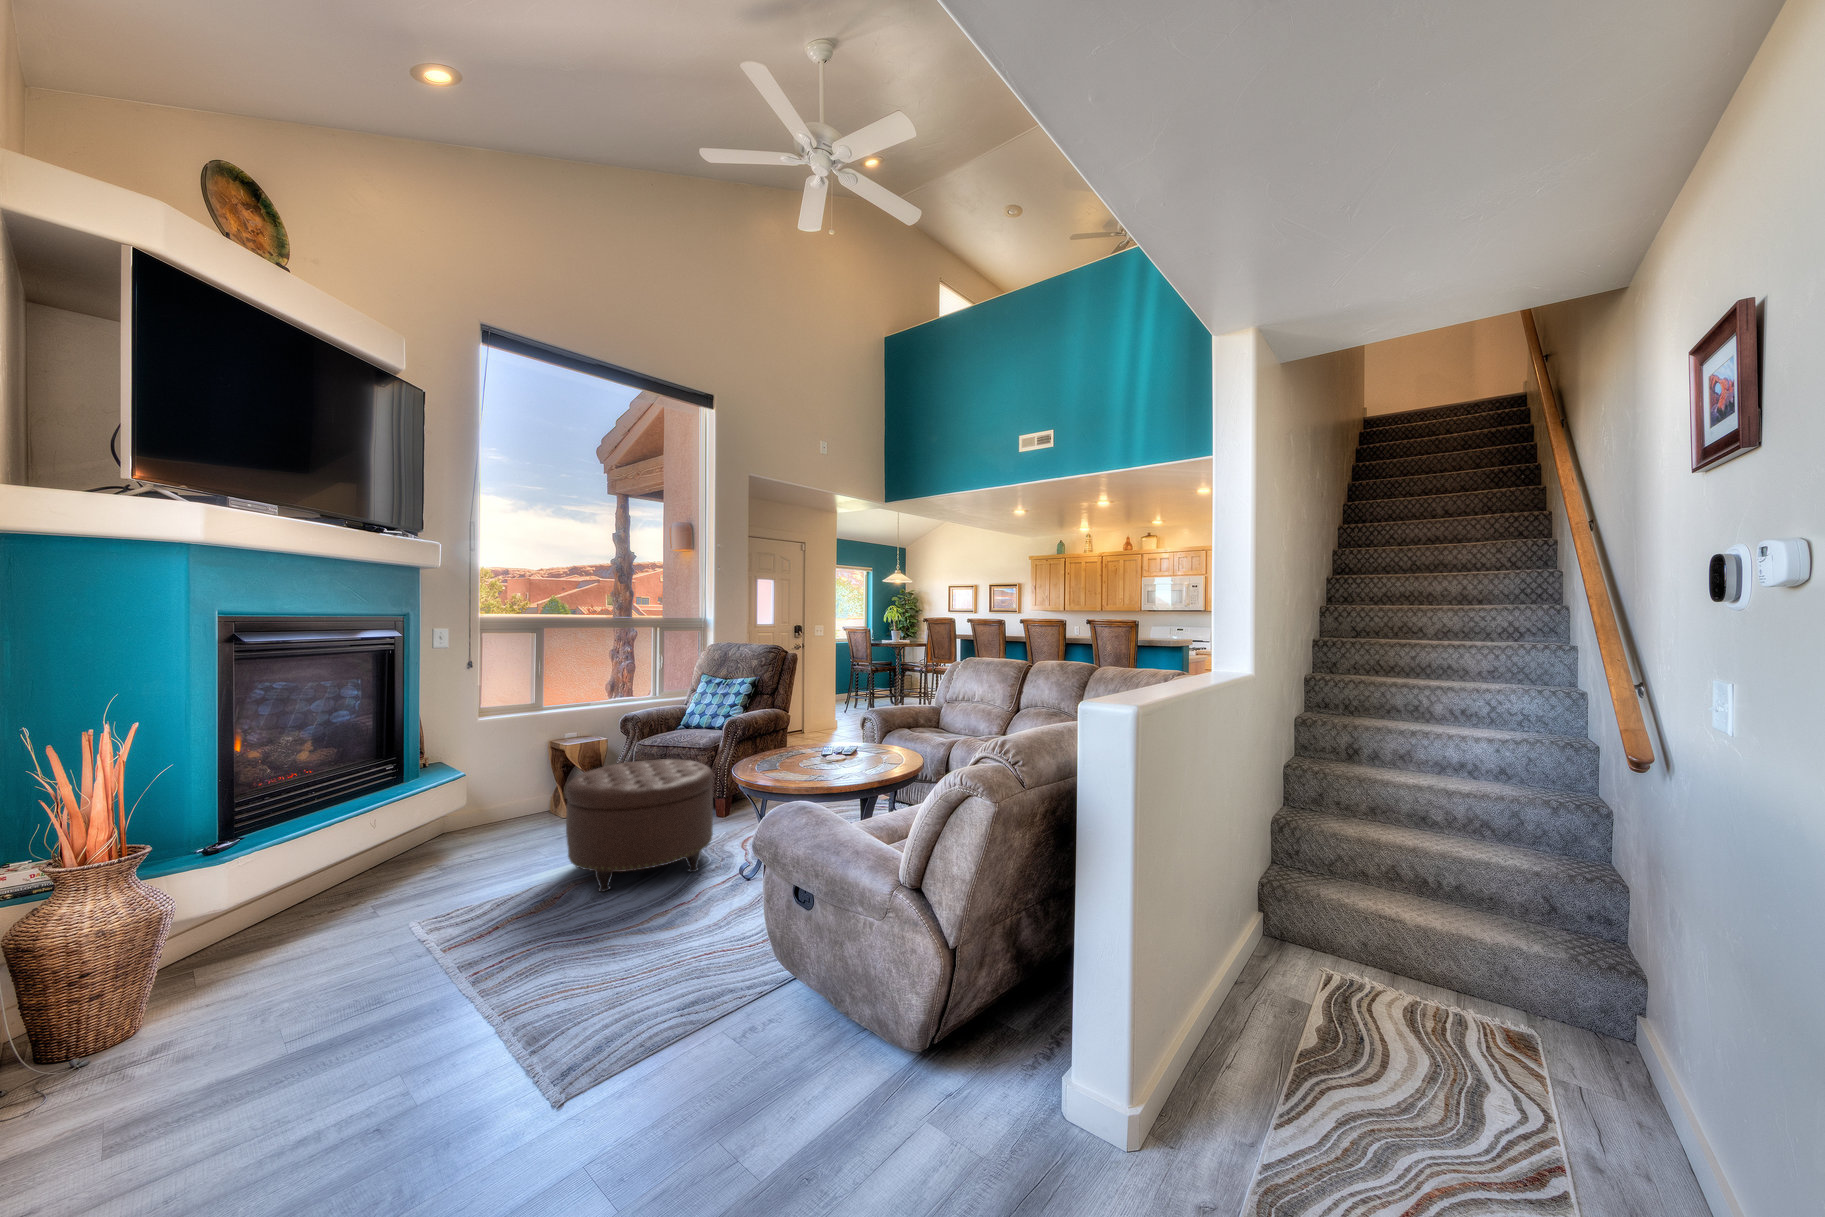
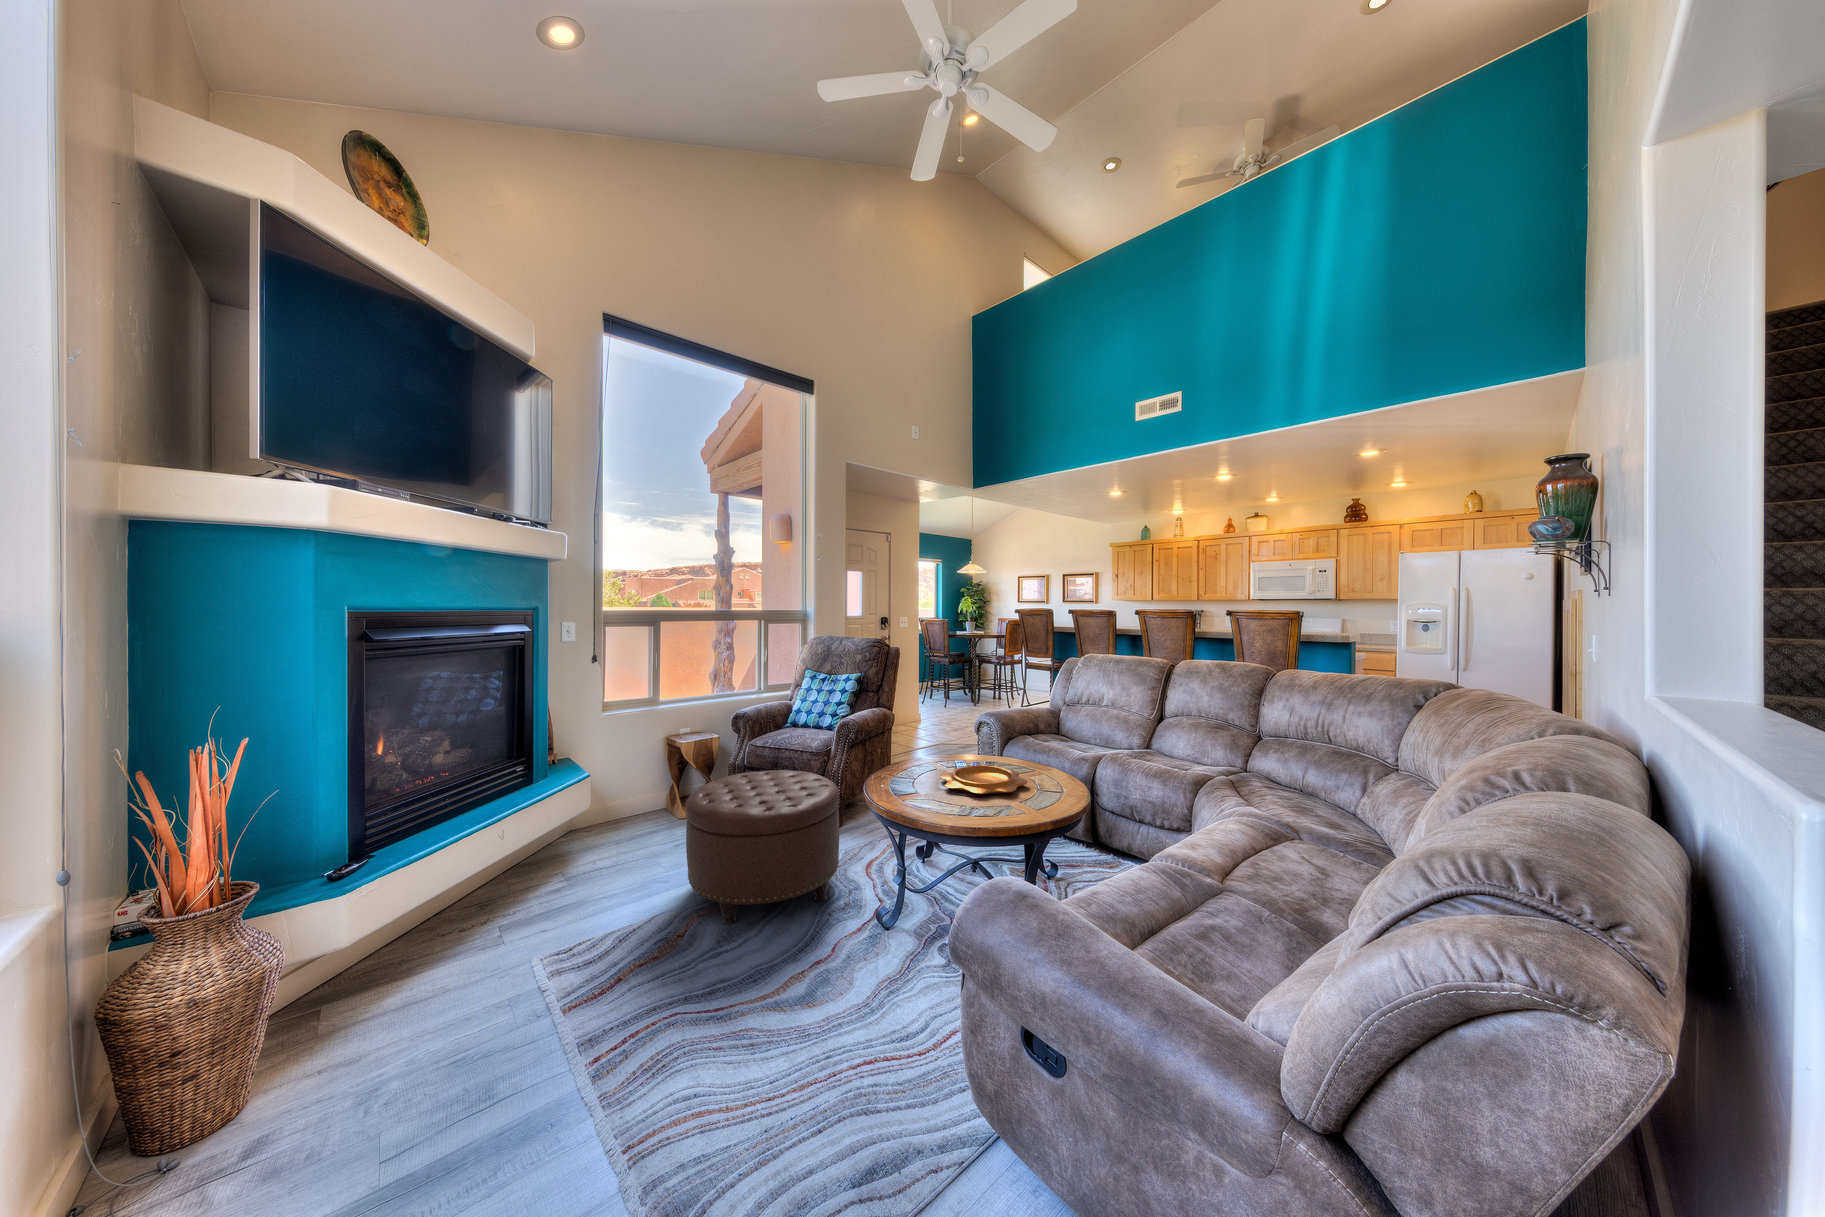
decorative bowl: none [801,746,876,766] -> present [940,765,1028,794]

